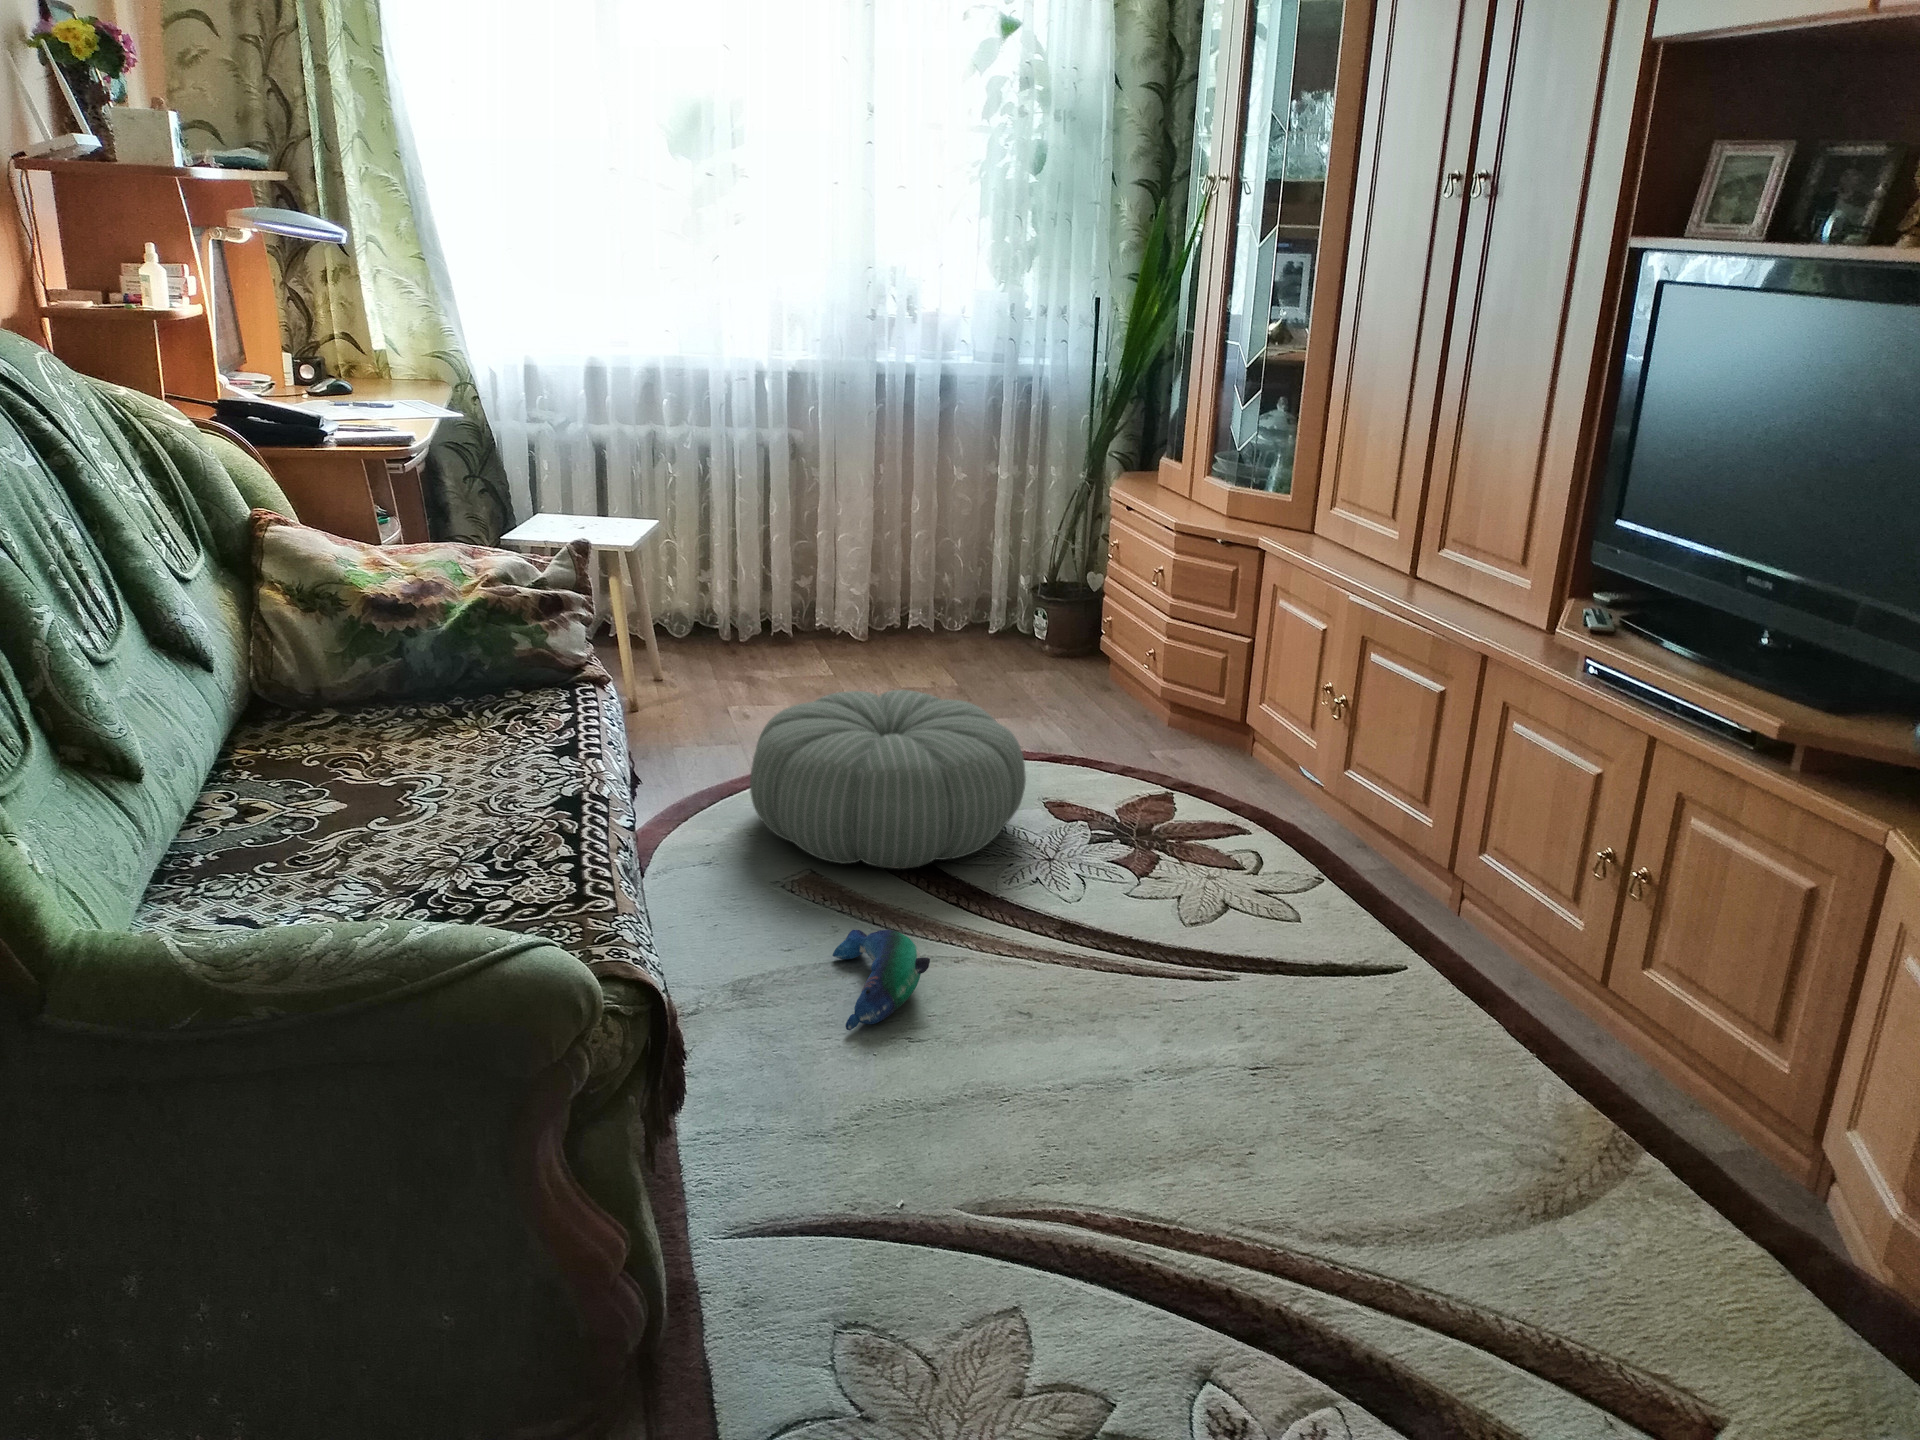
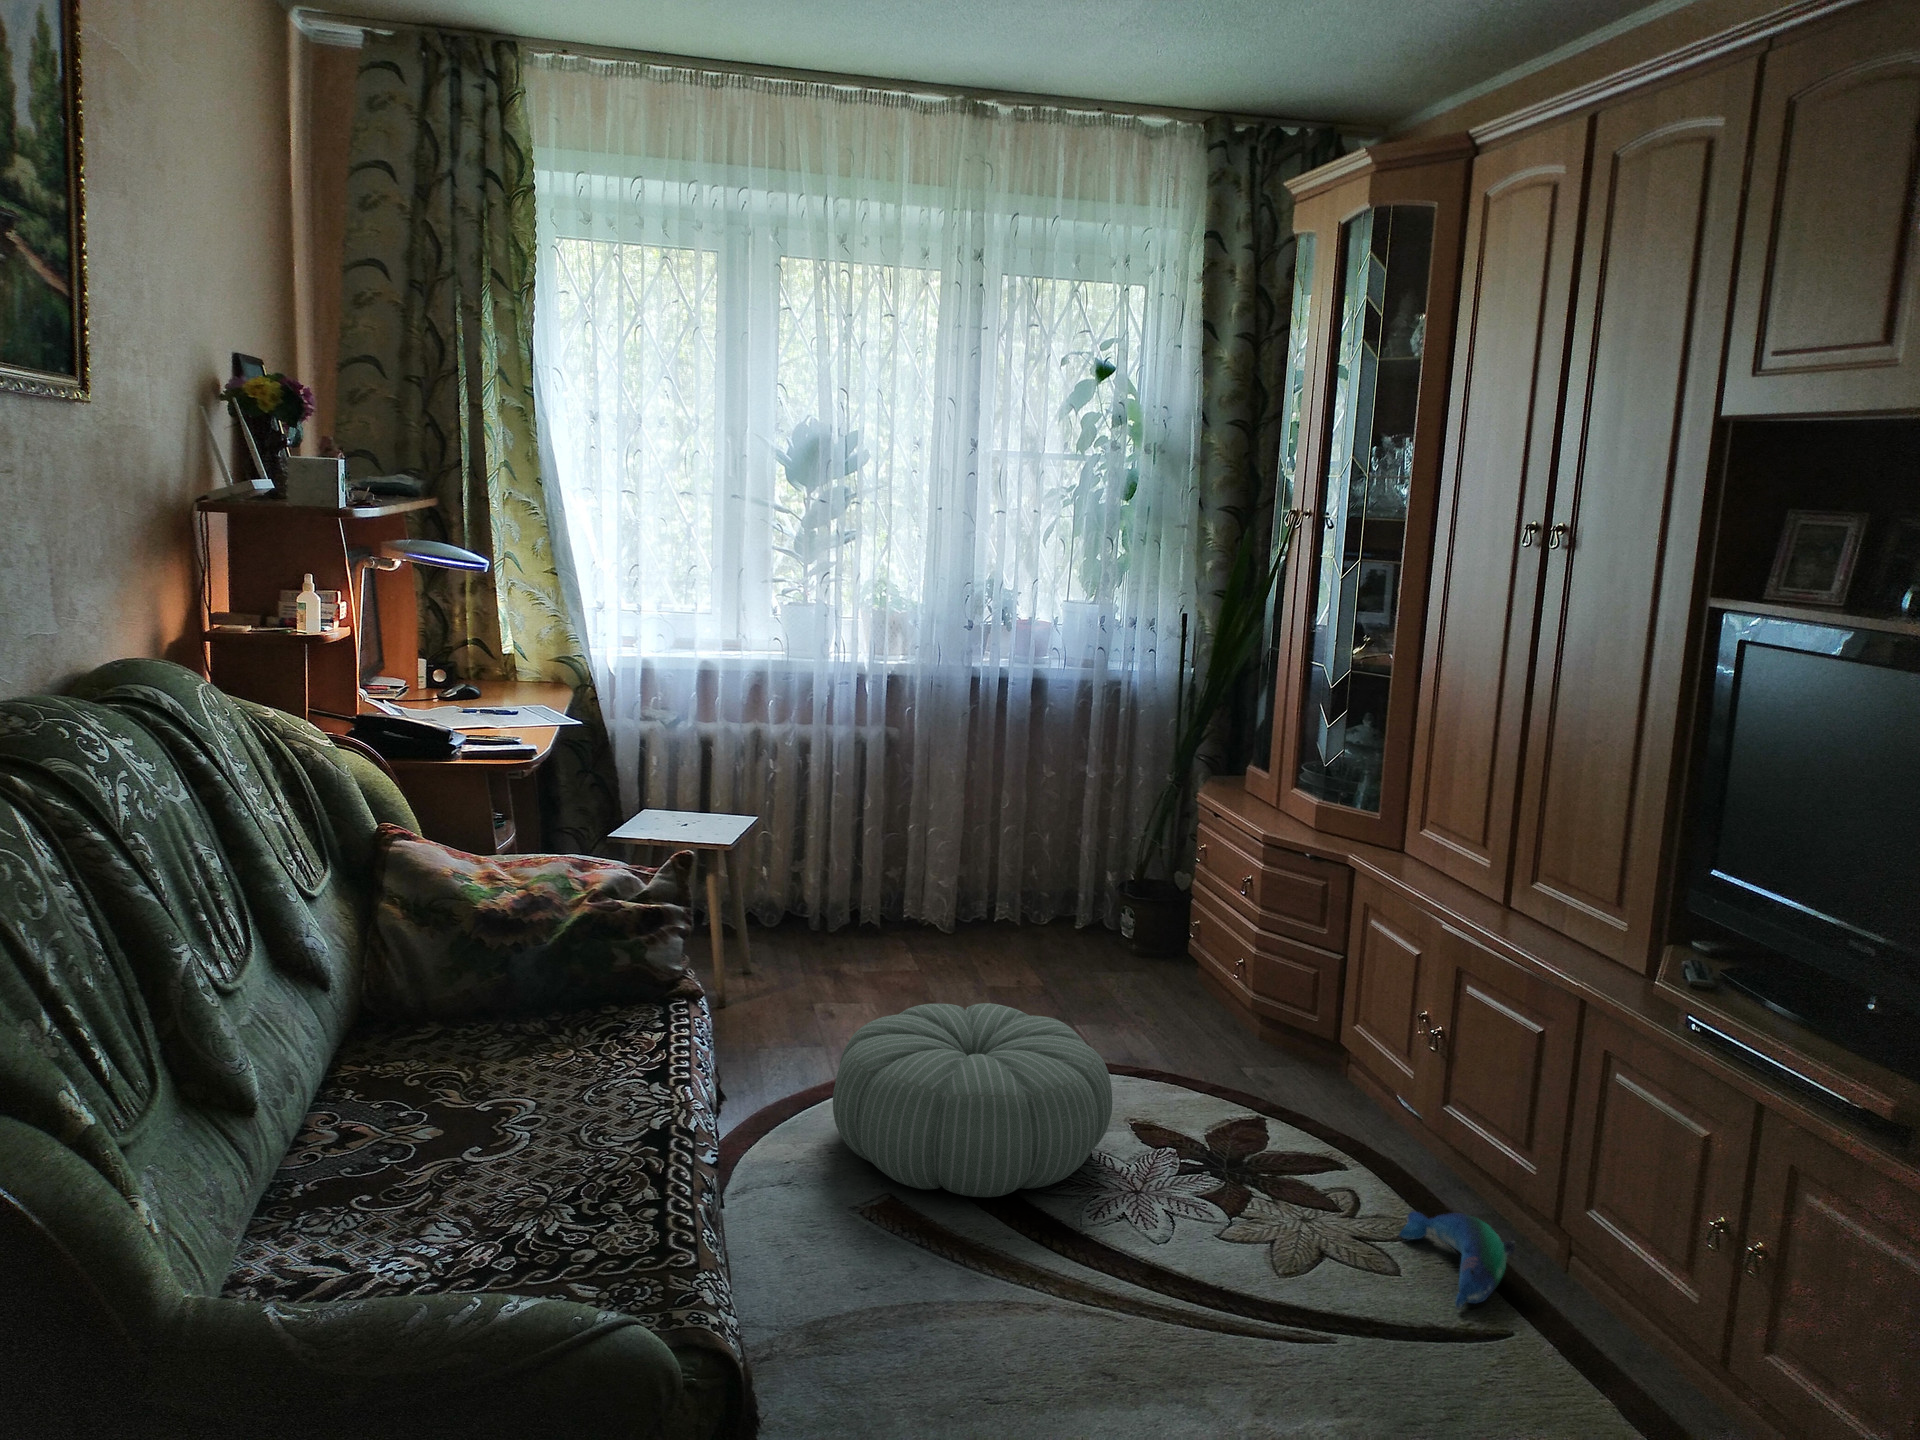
plush toy: present [833,929,930,1030] -> present [1399,1211,1515,1308]

